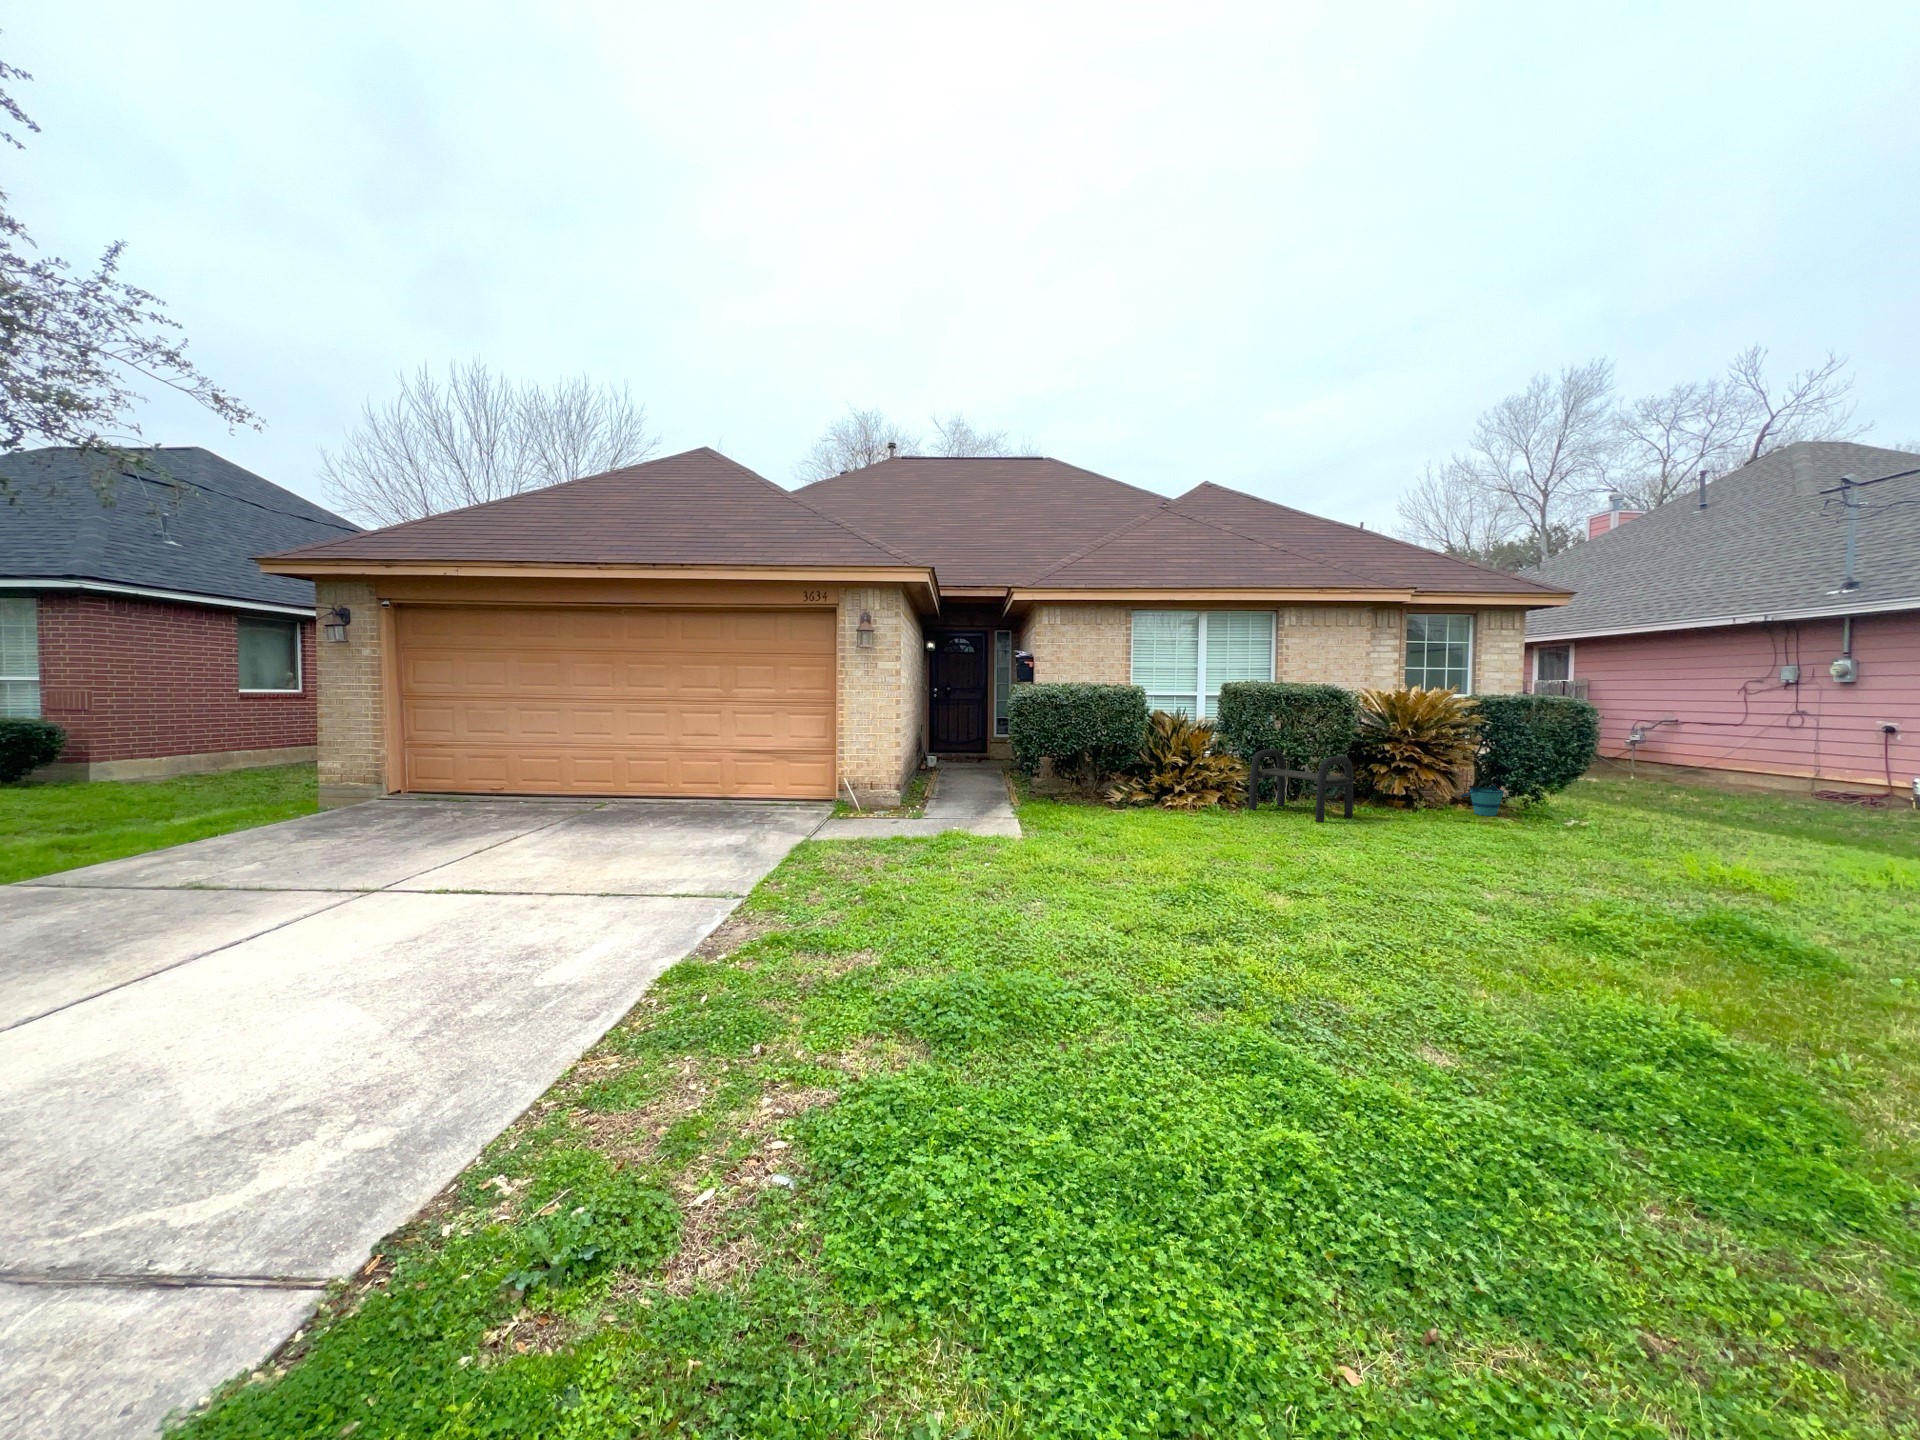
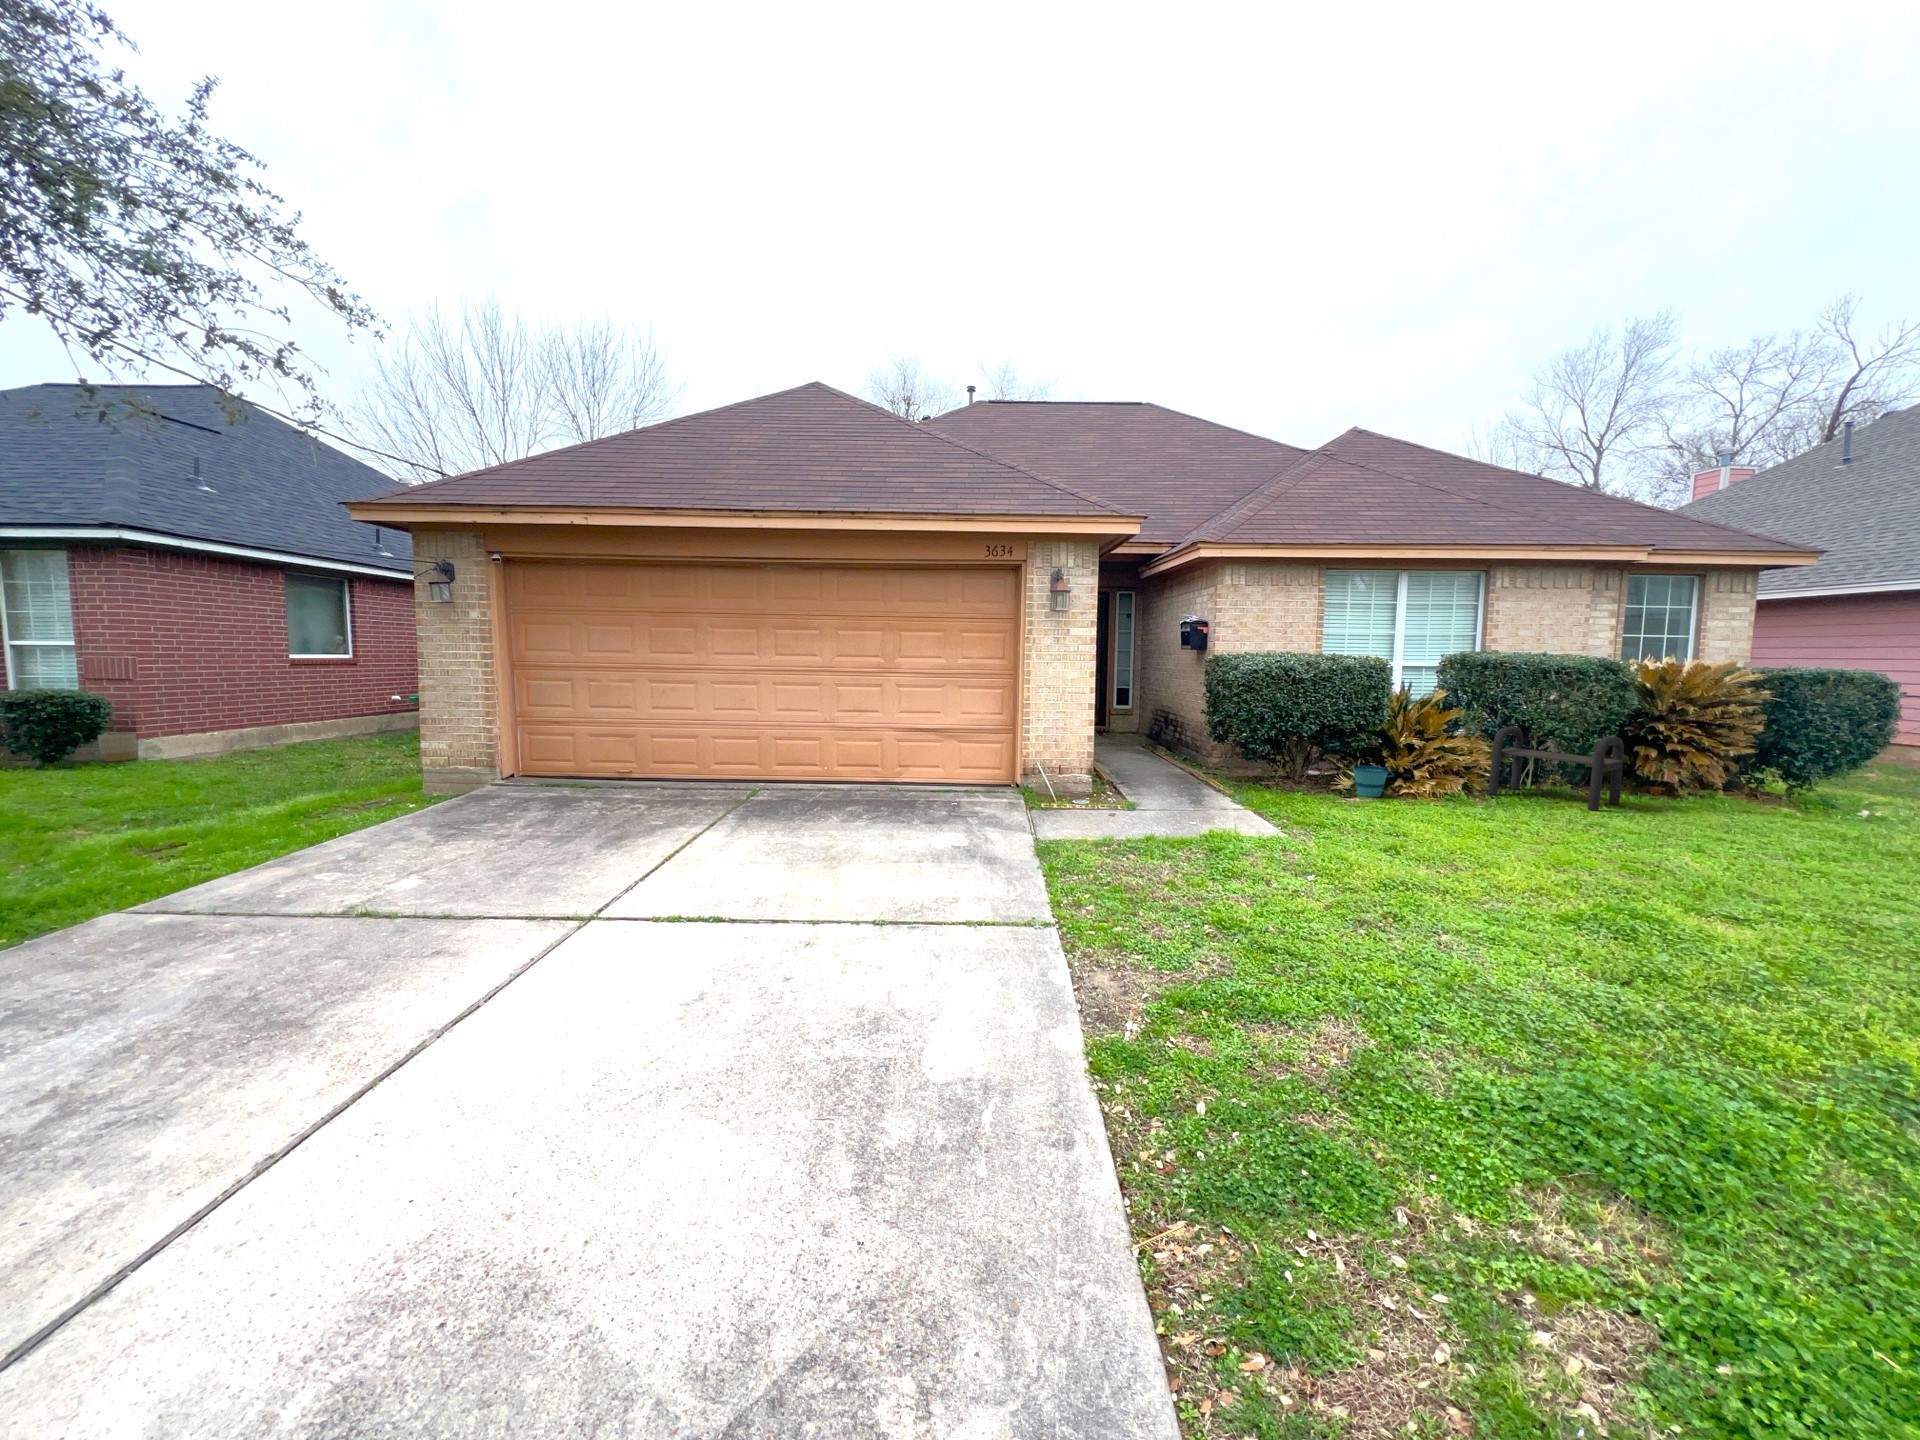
planter: none [58,757,93,782] -> present [98,733,137,762]
bucket: present [1460,785,1504,816] -> present [1353,763,1394,797]

